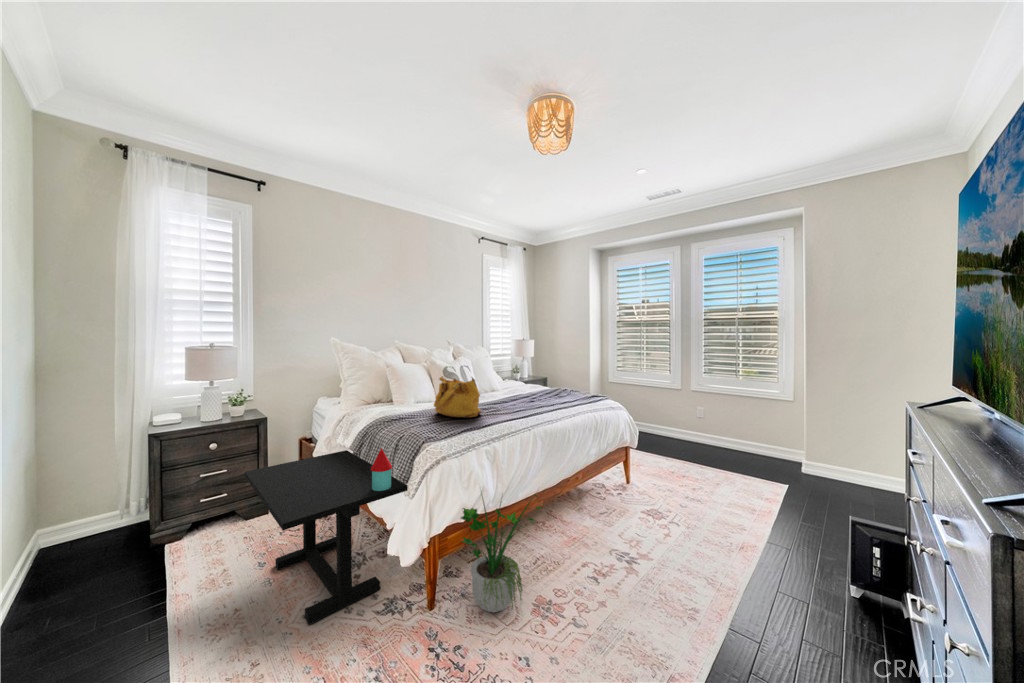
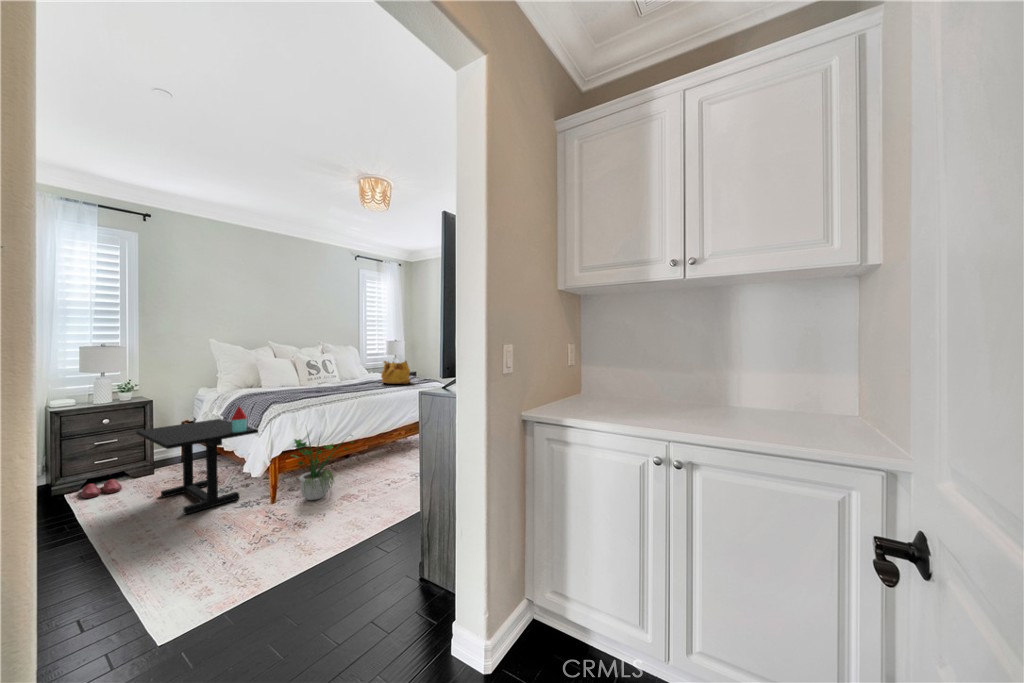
handbag: present [434,376,481,418] -> present [381,361,411,384]
slippers: none [181,526,230,558] -> present [81,479,122,498]

